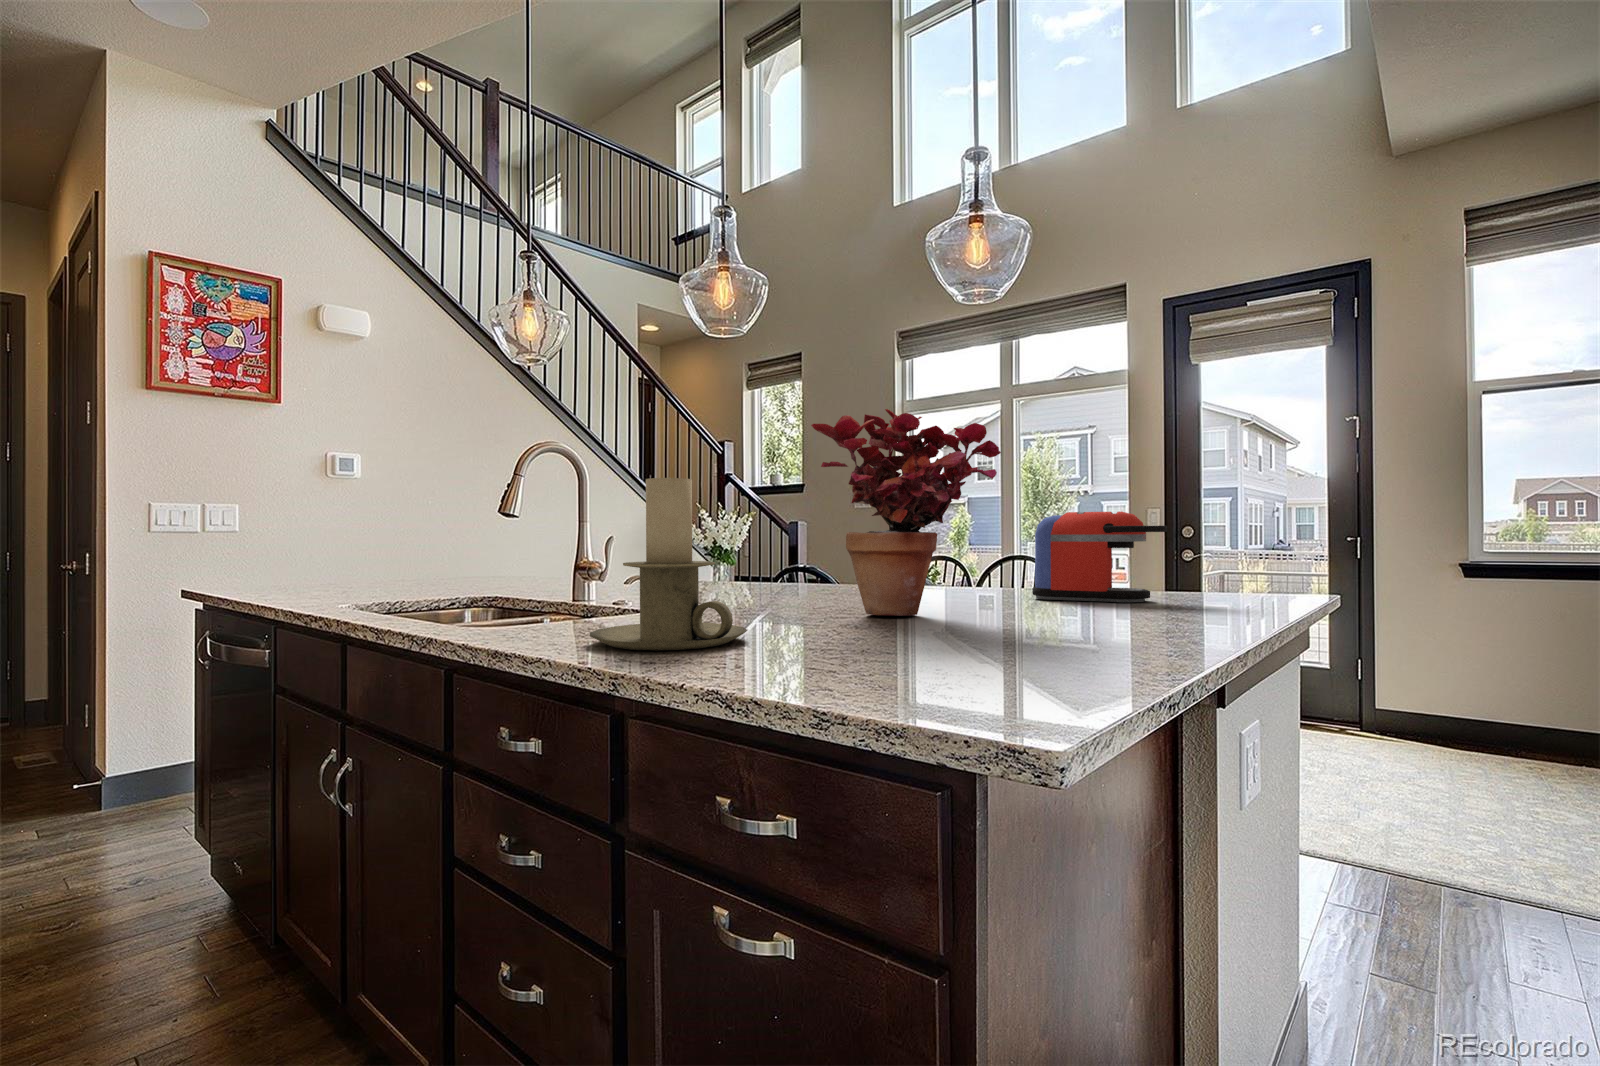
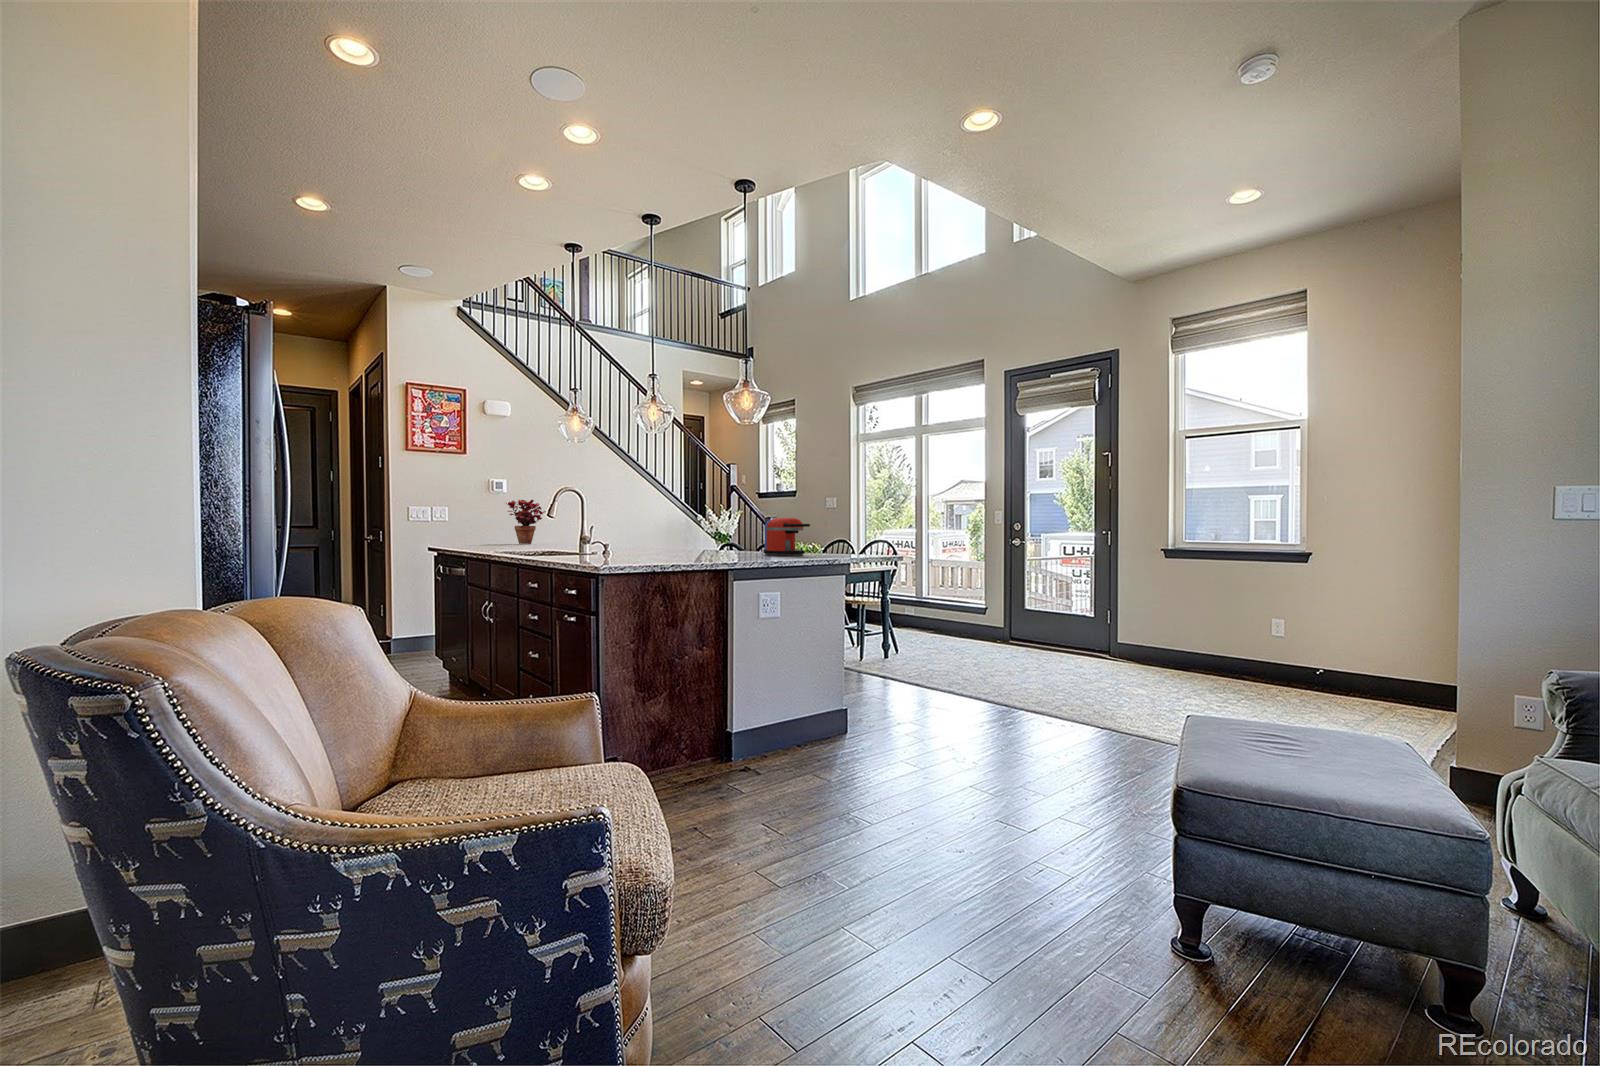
potted plant: present [811,409,1001,616] -> present [506,500,546,544]
candle holder: present [590,477,747,651] -> none [558,510,608,561]

